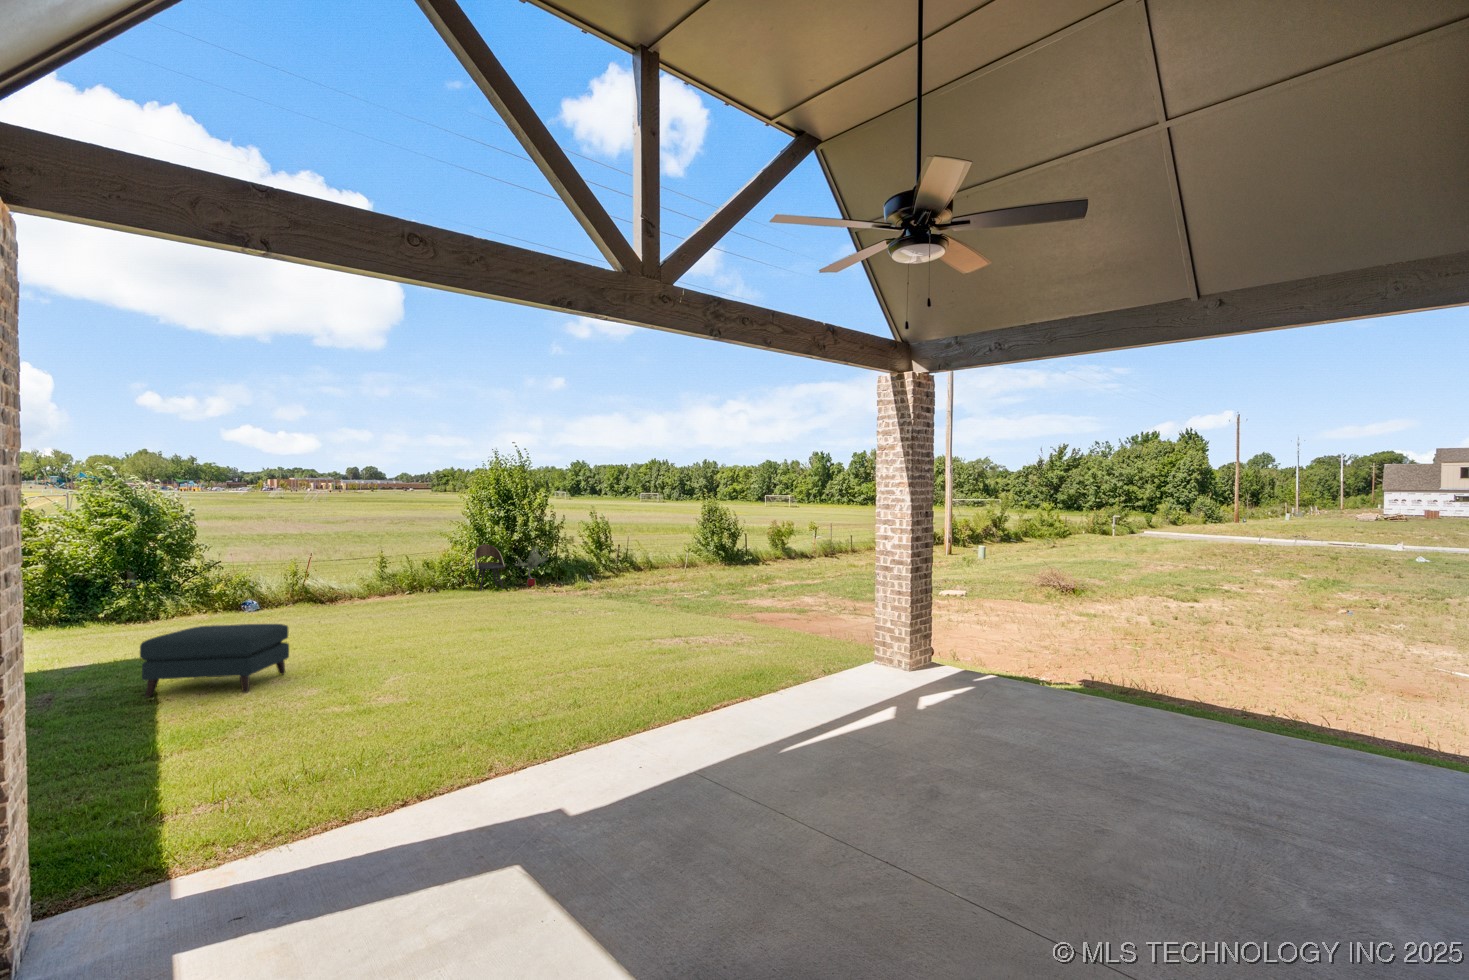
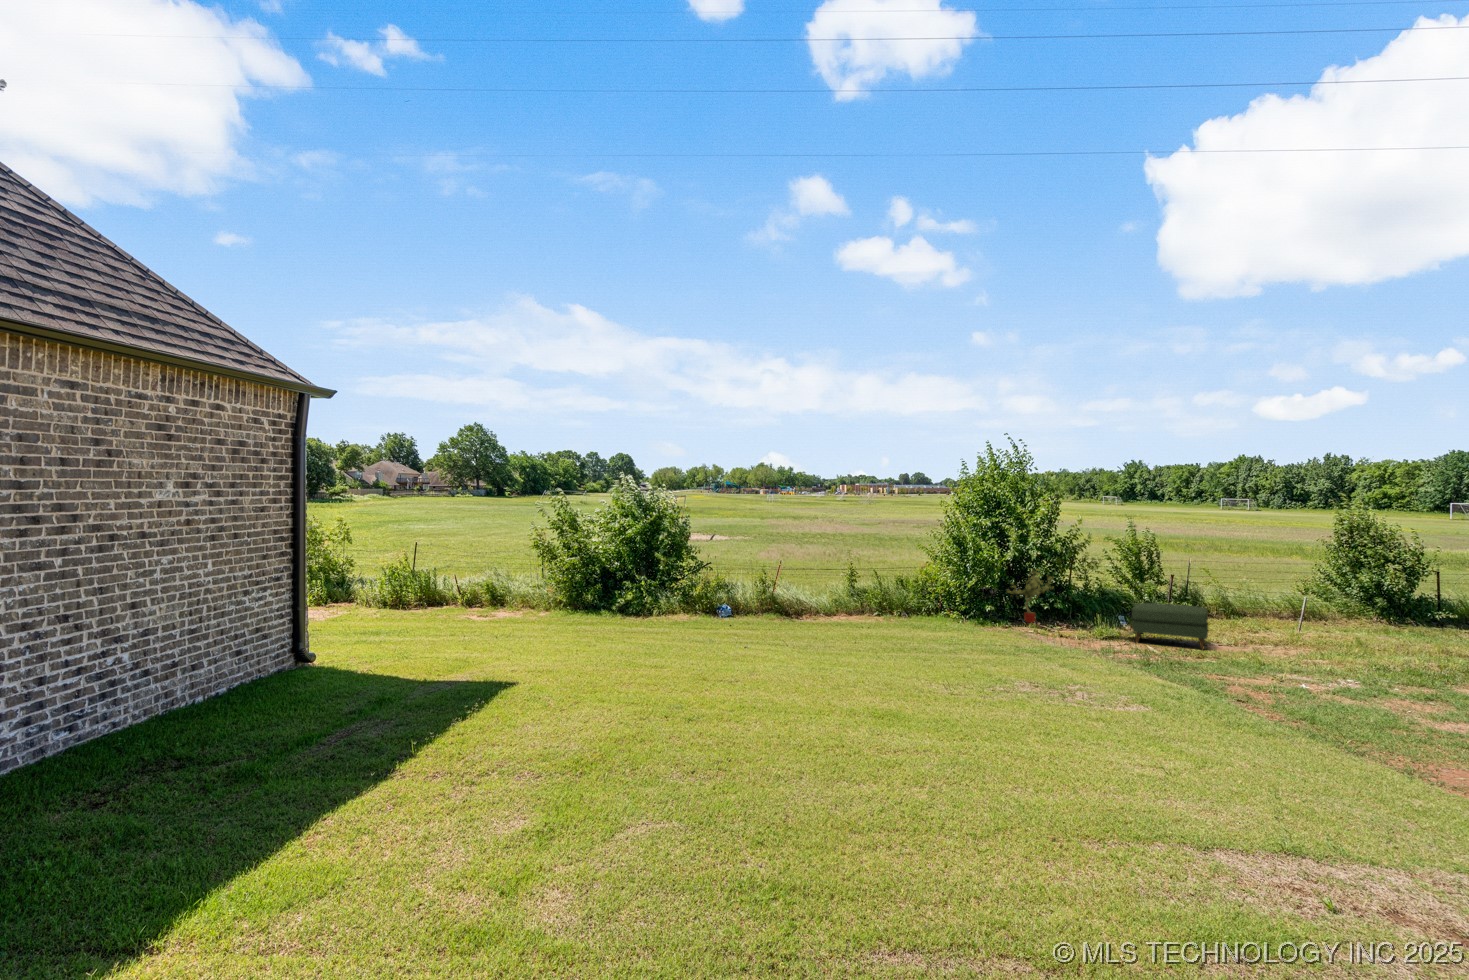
dining chair: present [474,544,505,591] -> none [954,562,992,623]
ottoman: present [140,624,289,697] -> present [1132,603,1208,650]

